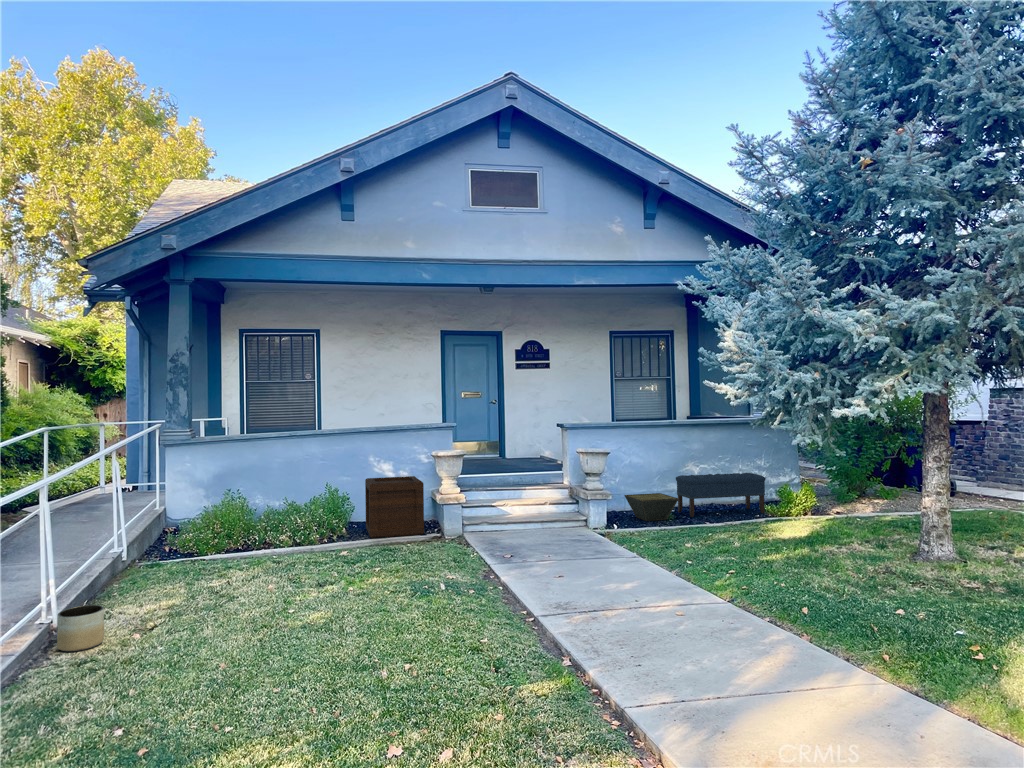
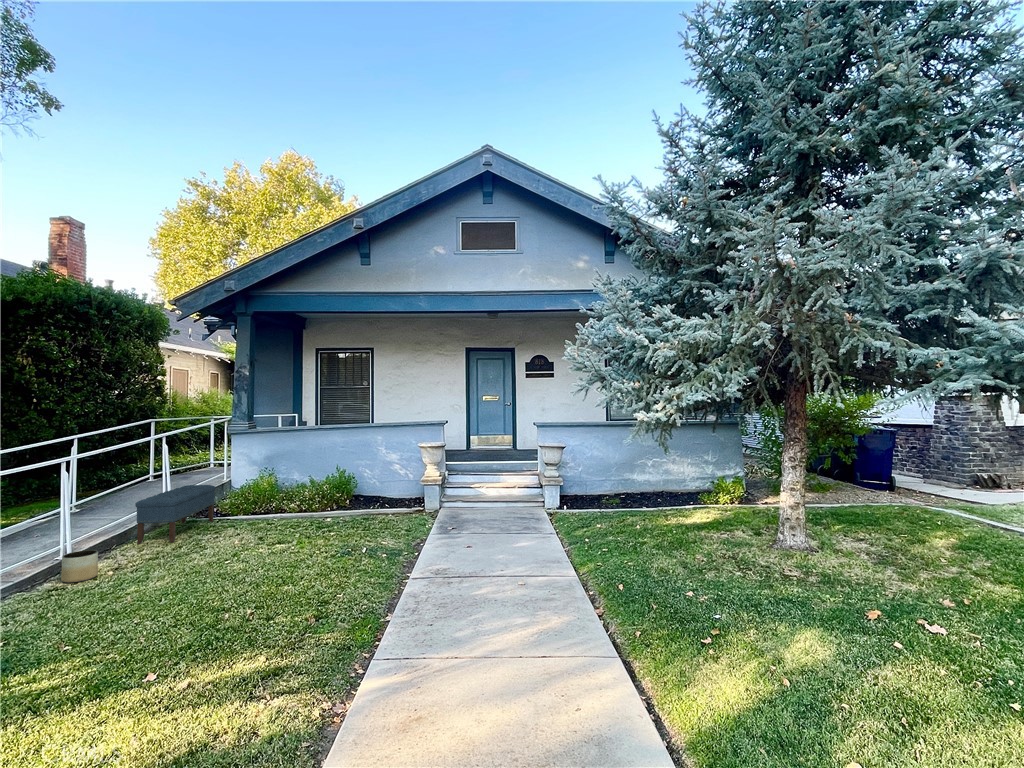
bench: present [676,473,766,517] -> present [135,485,215,544]
wooden crate: present [365,476,424,538] -> none [361,461,406,507]
basket: present [624,493,678,521] -> none [572,480,612,502]

